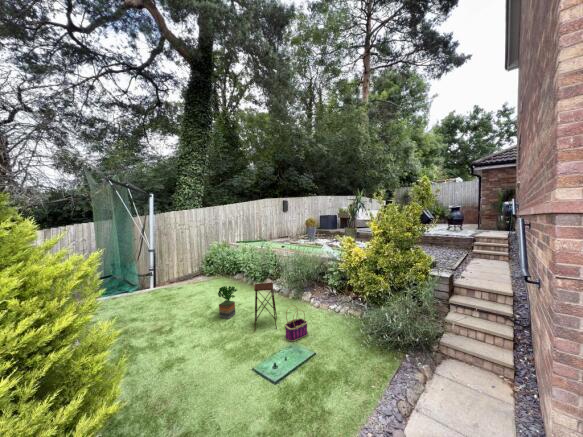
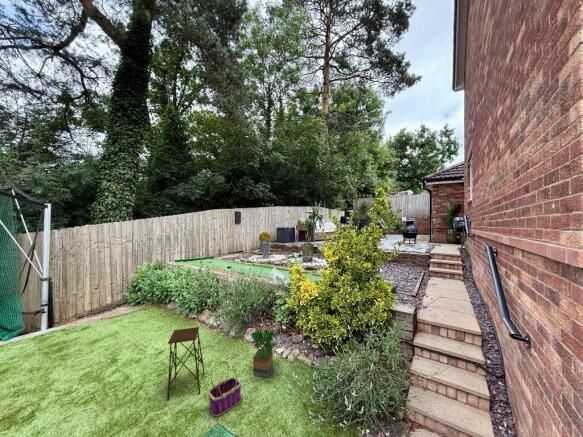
potted tree: present [218,286,237,319] -> present [251,330,277,378]

